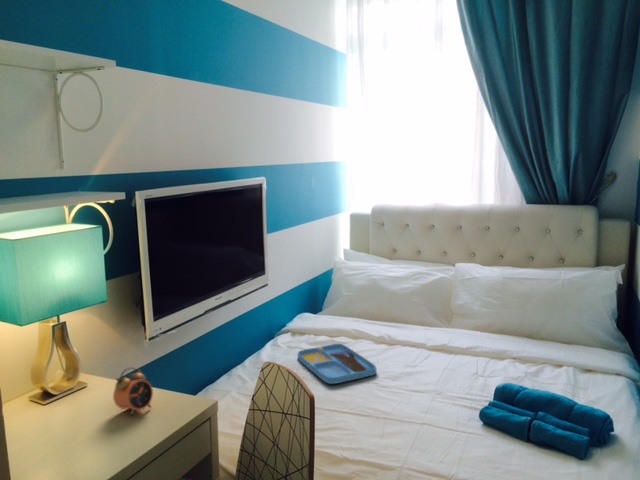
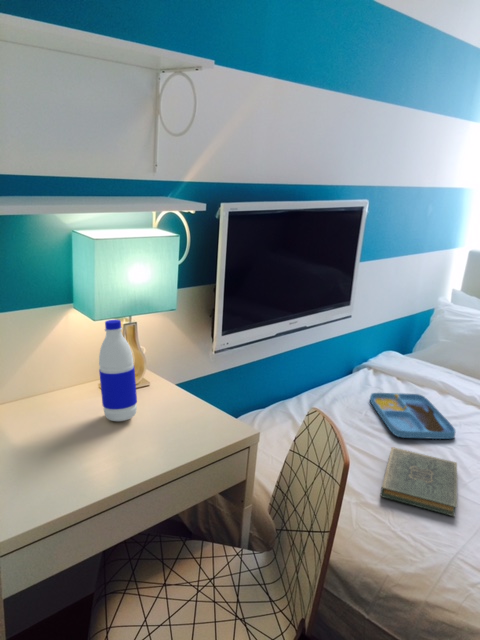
water bottle: none [32,321,81,430] -> present [99,320,137,421]
alarm clock: present [113,369,153,416] -> none [167,378,203,425]
book: none [328,393,395,439] -> present [381,447,457,516]

